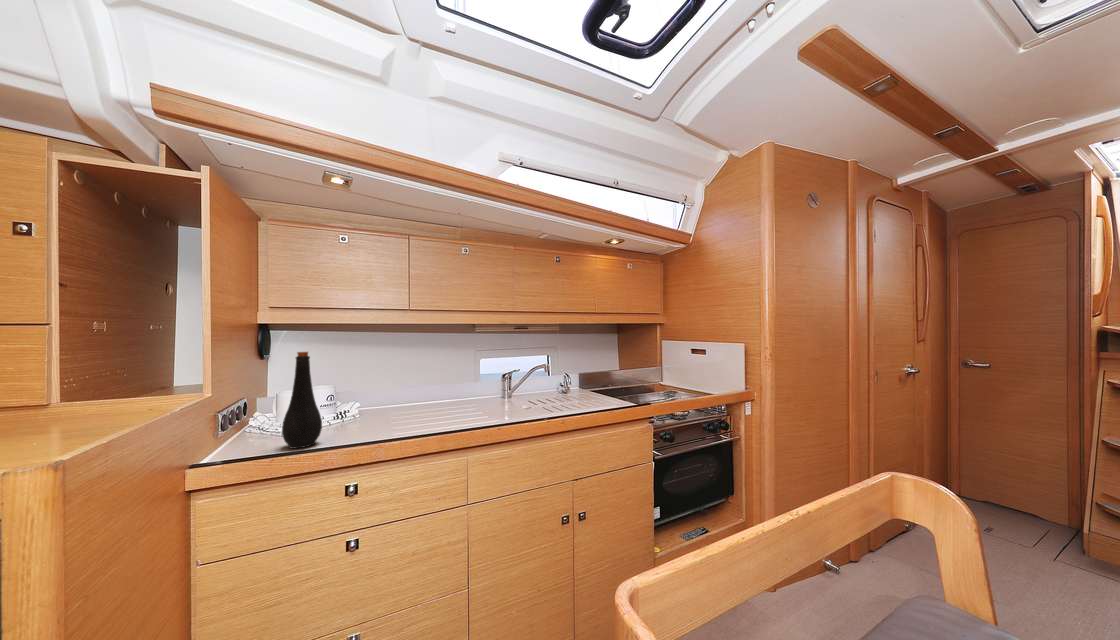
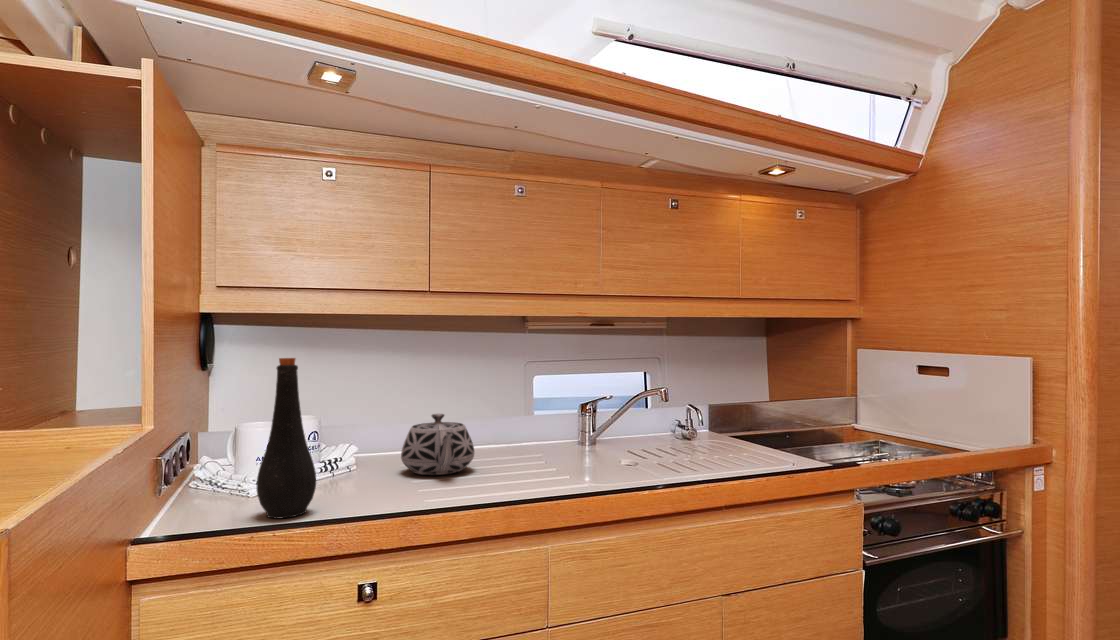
teapot: none [387,382,433,418] -> present [401,413,474,475]

